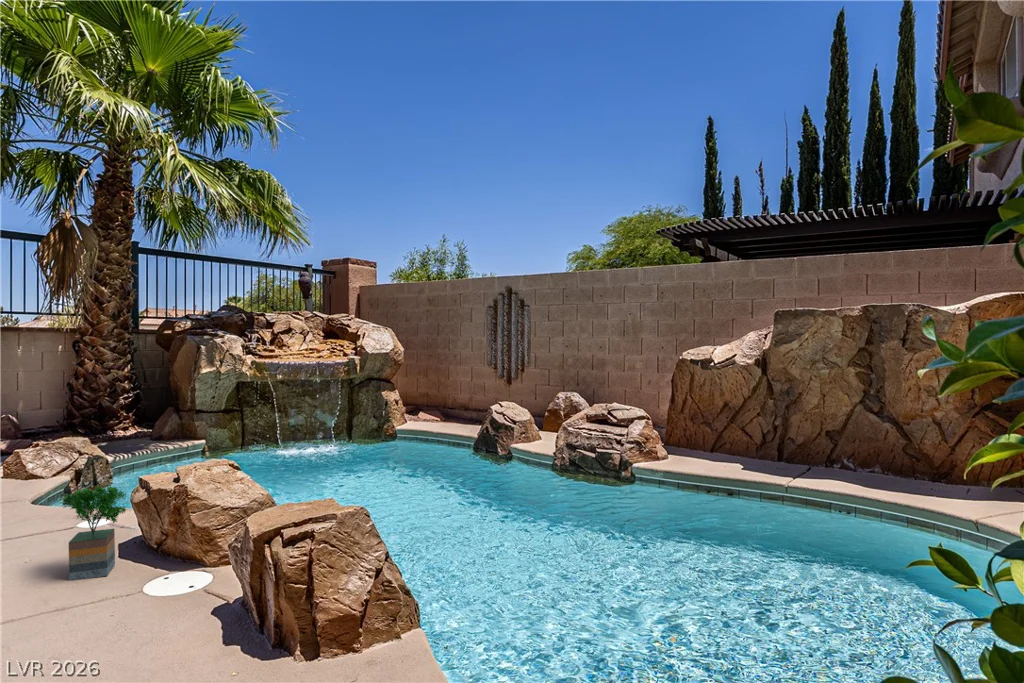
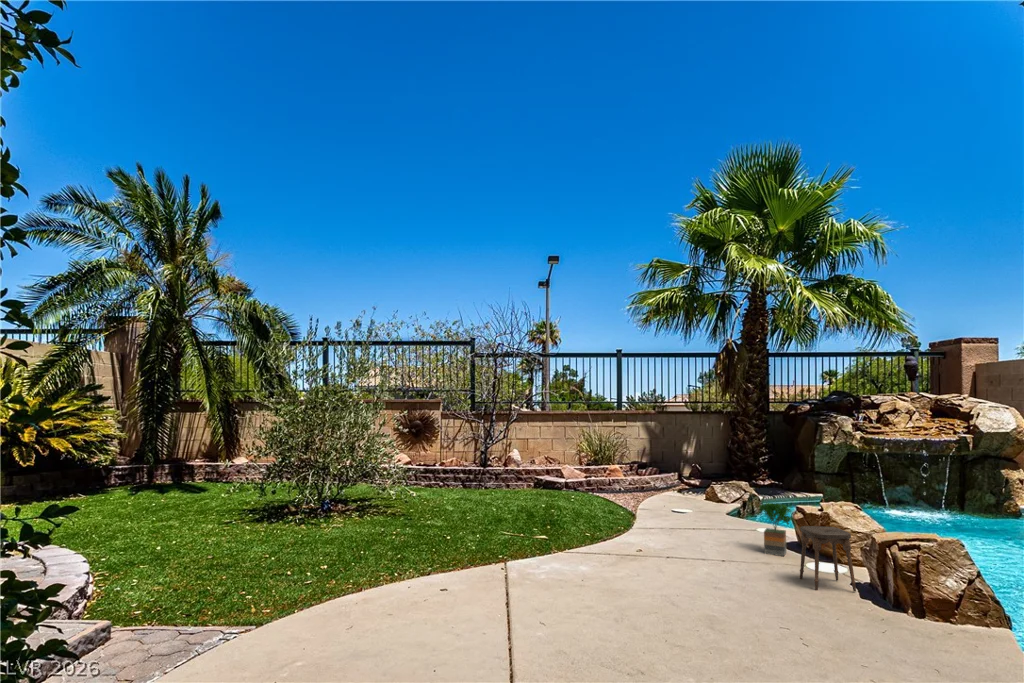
stool: none [119,521,217,652] -> present [800,526,856,592]

